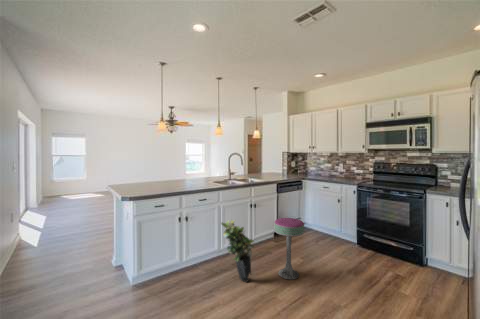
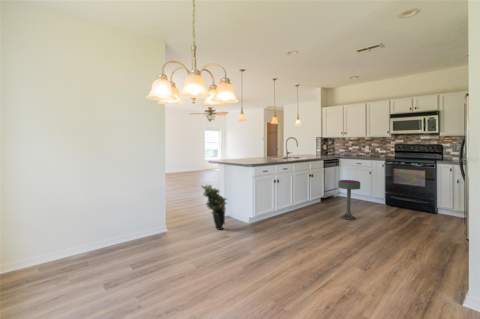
potted plant: present [221,220,254,282] -> present [202,185,226,230]

